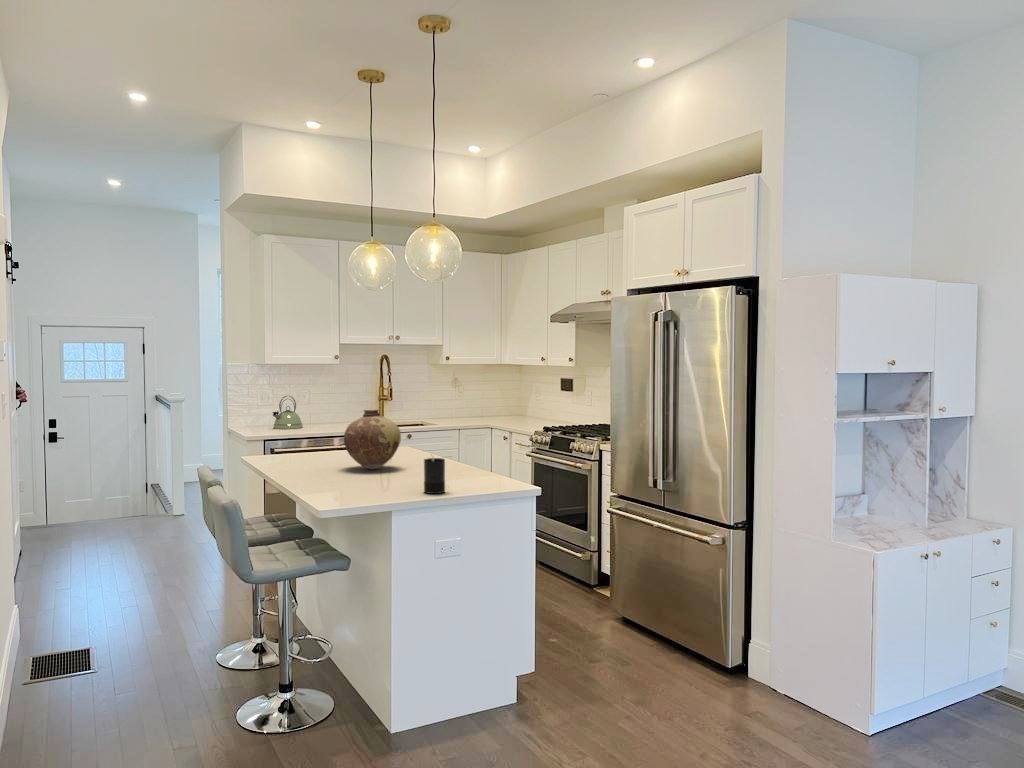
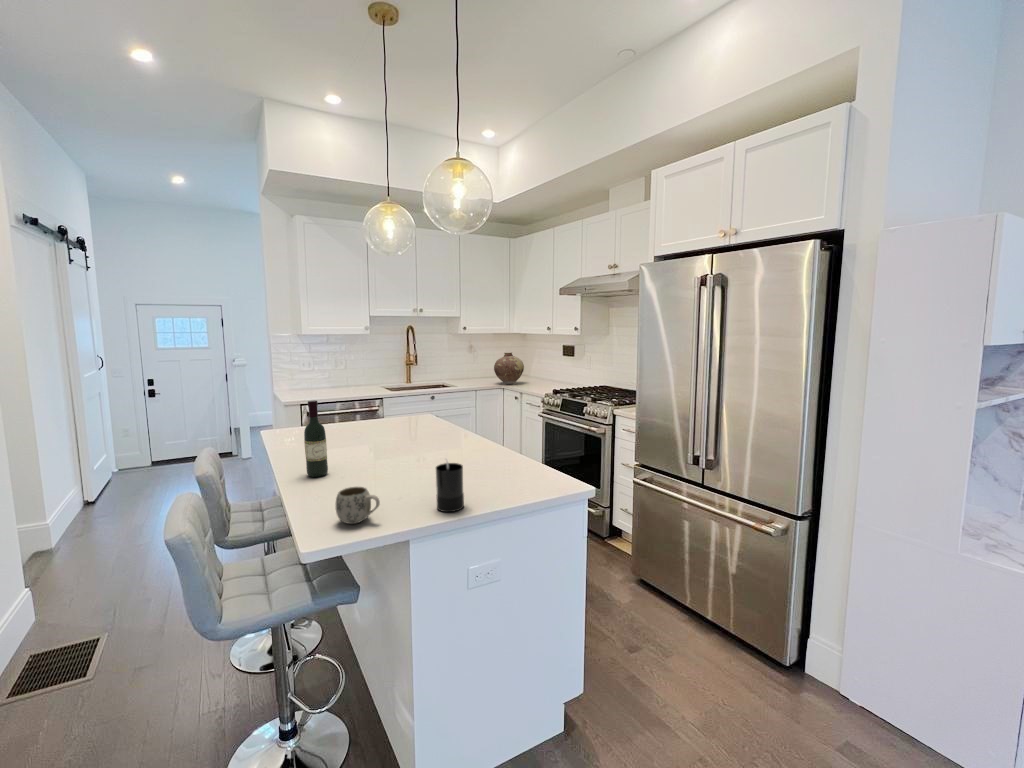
kettle: present [273,396,303,429] -> none [314,363,343,392]
vase: present [344,409,401,469] -> present [494,352,524,384]
wine bottle: none [309,413,327,479] -> present [304,400,328,477]
mug: none [349,471,382,497] -> present [336,487,380,524]

